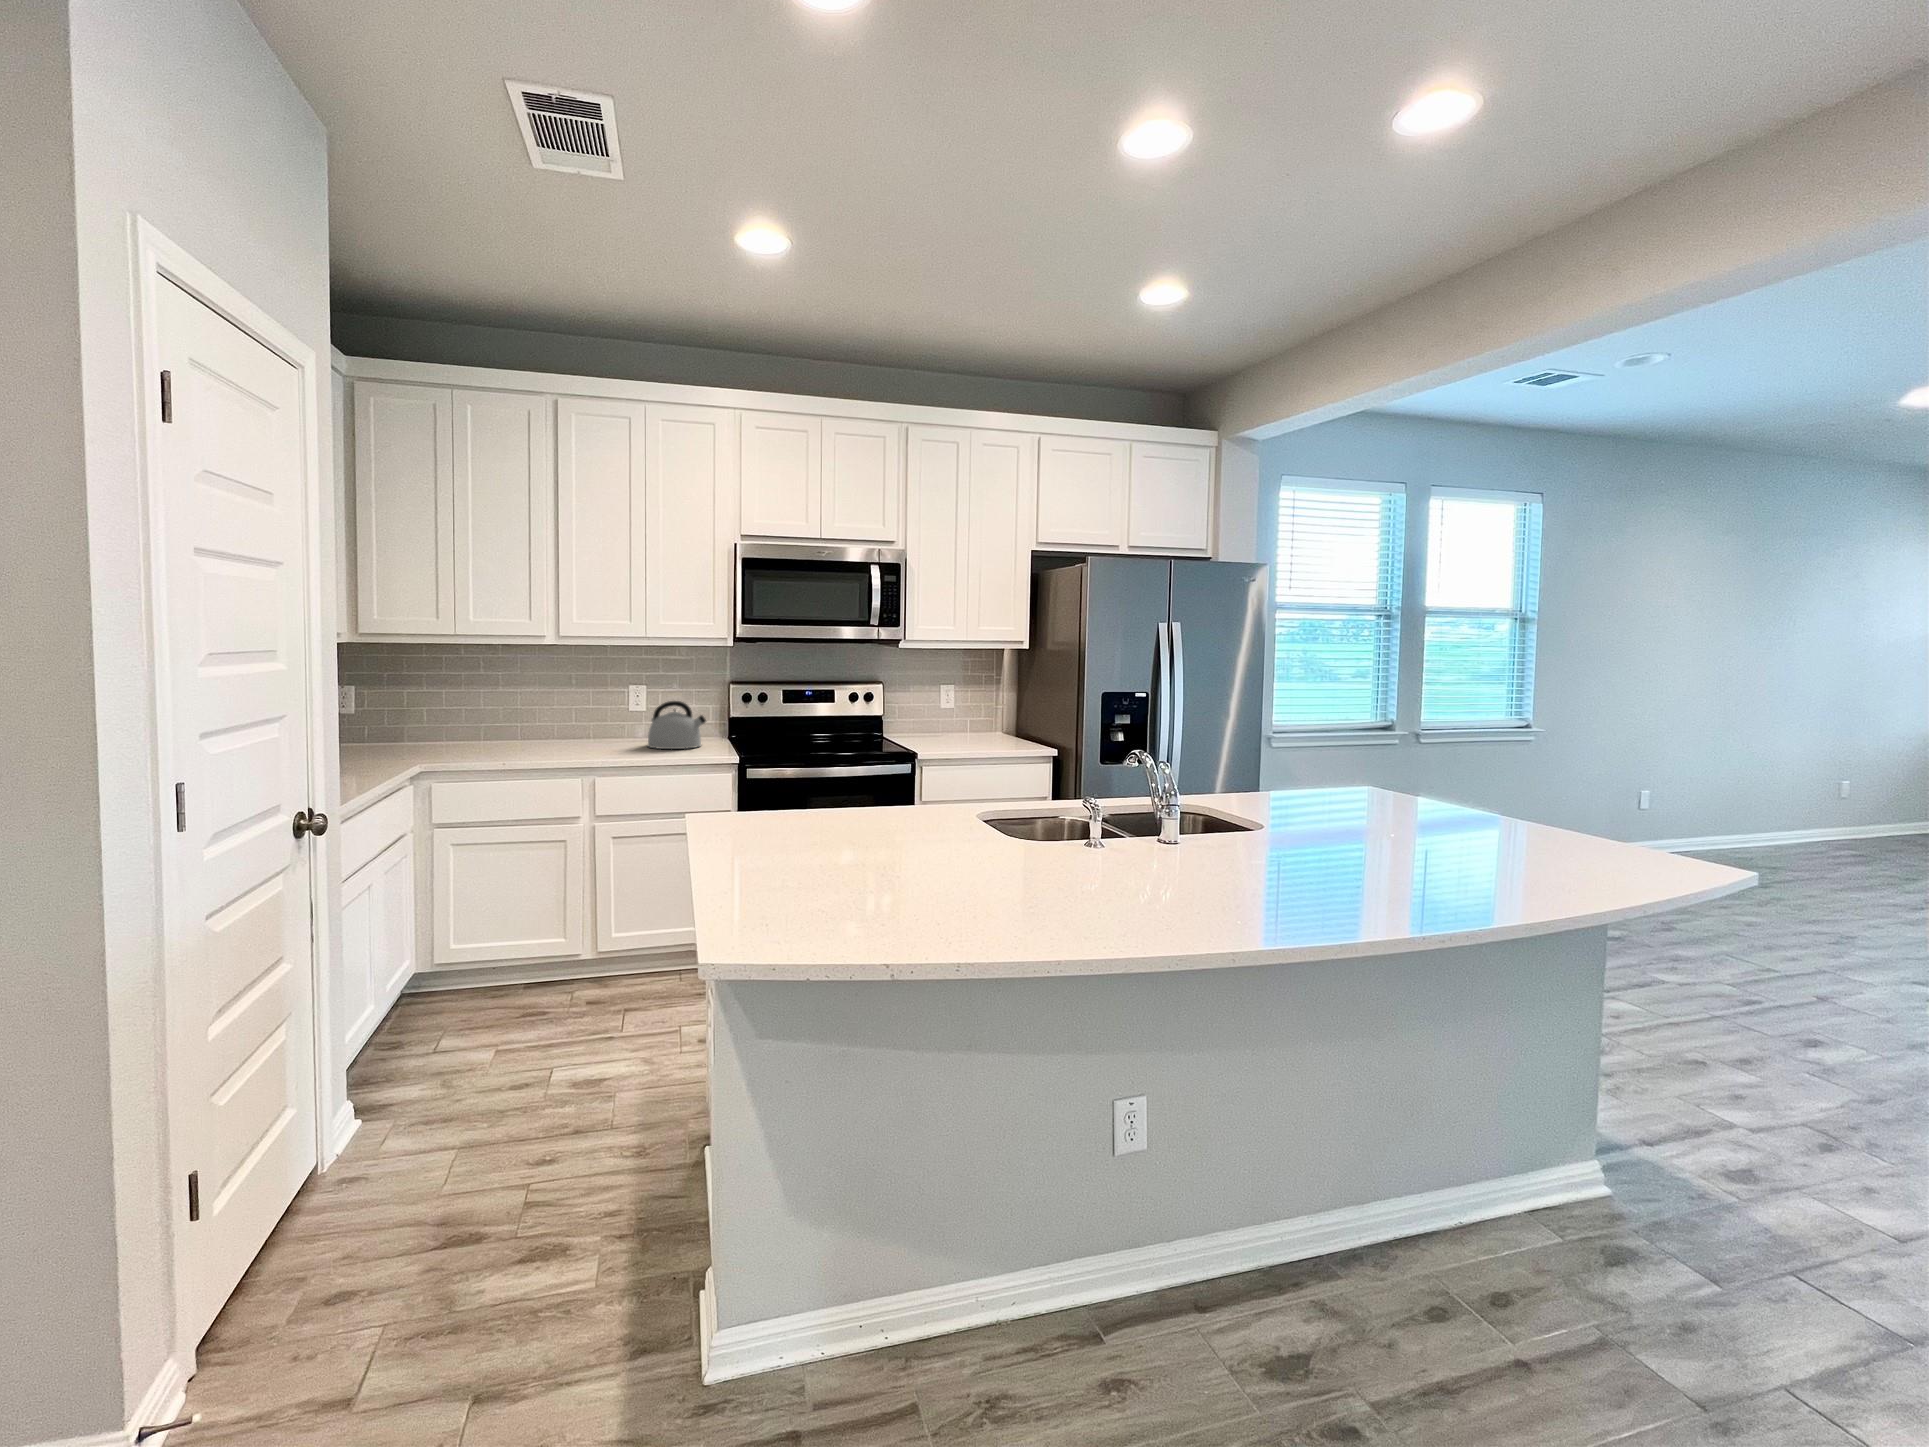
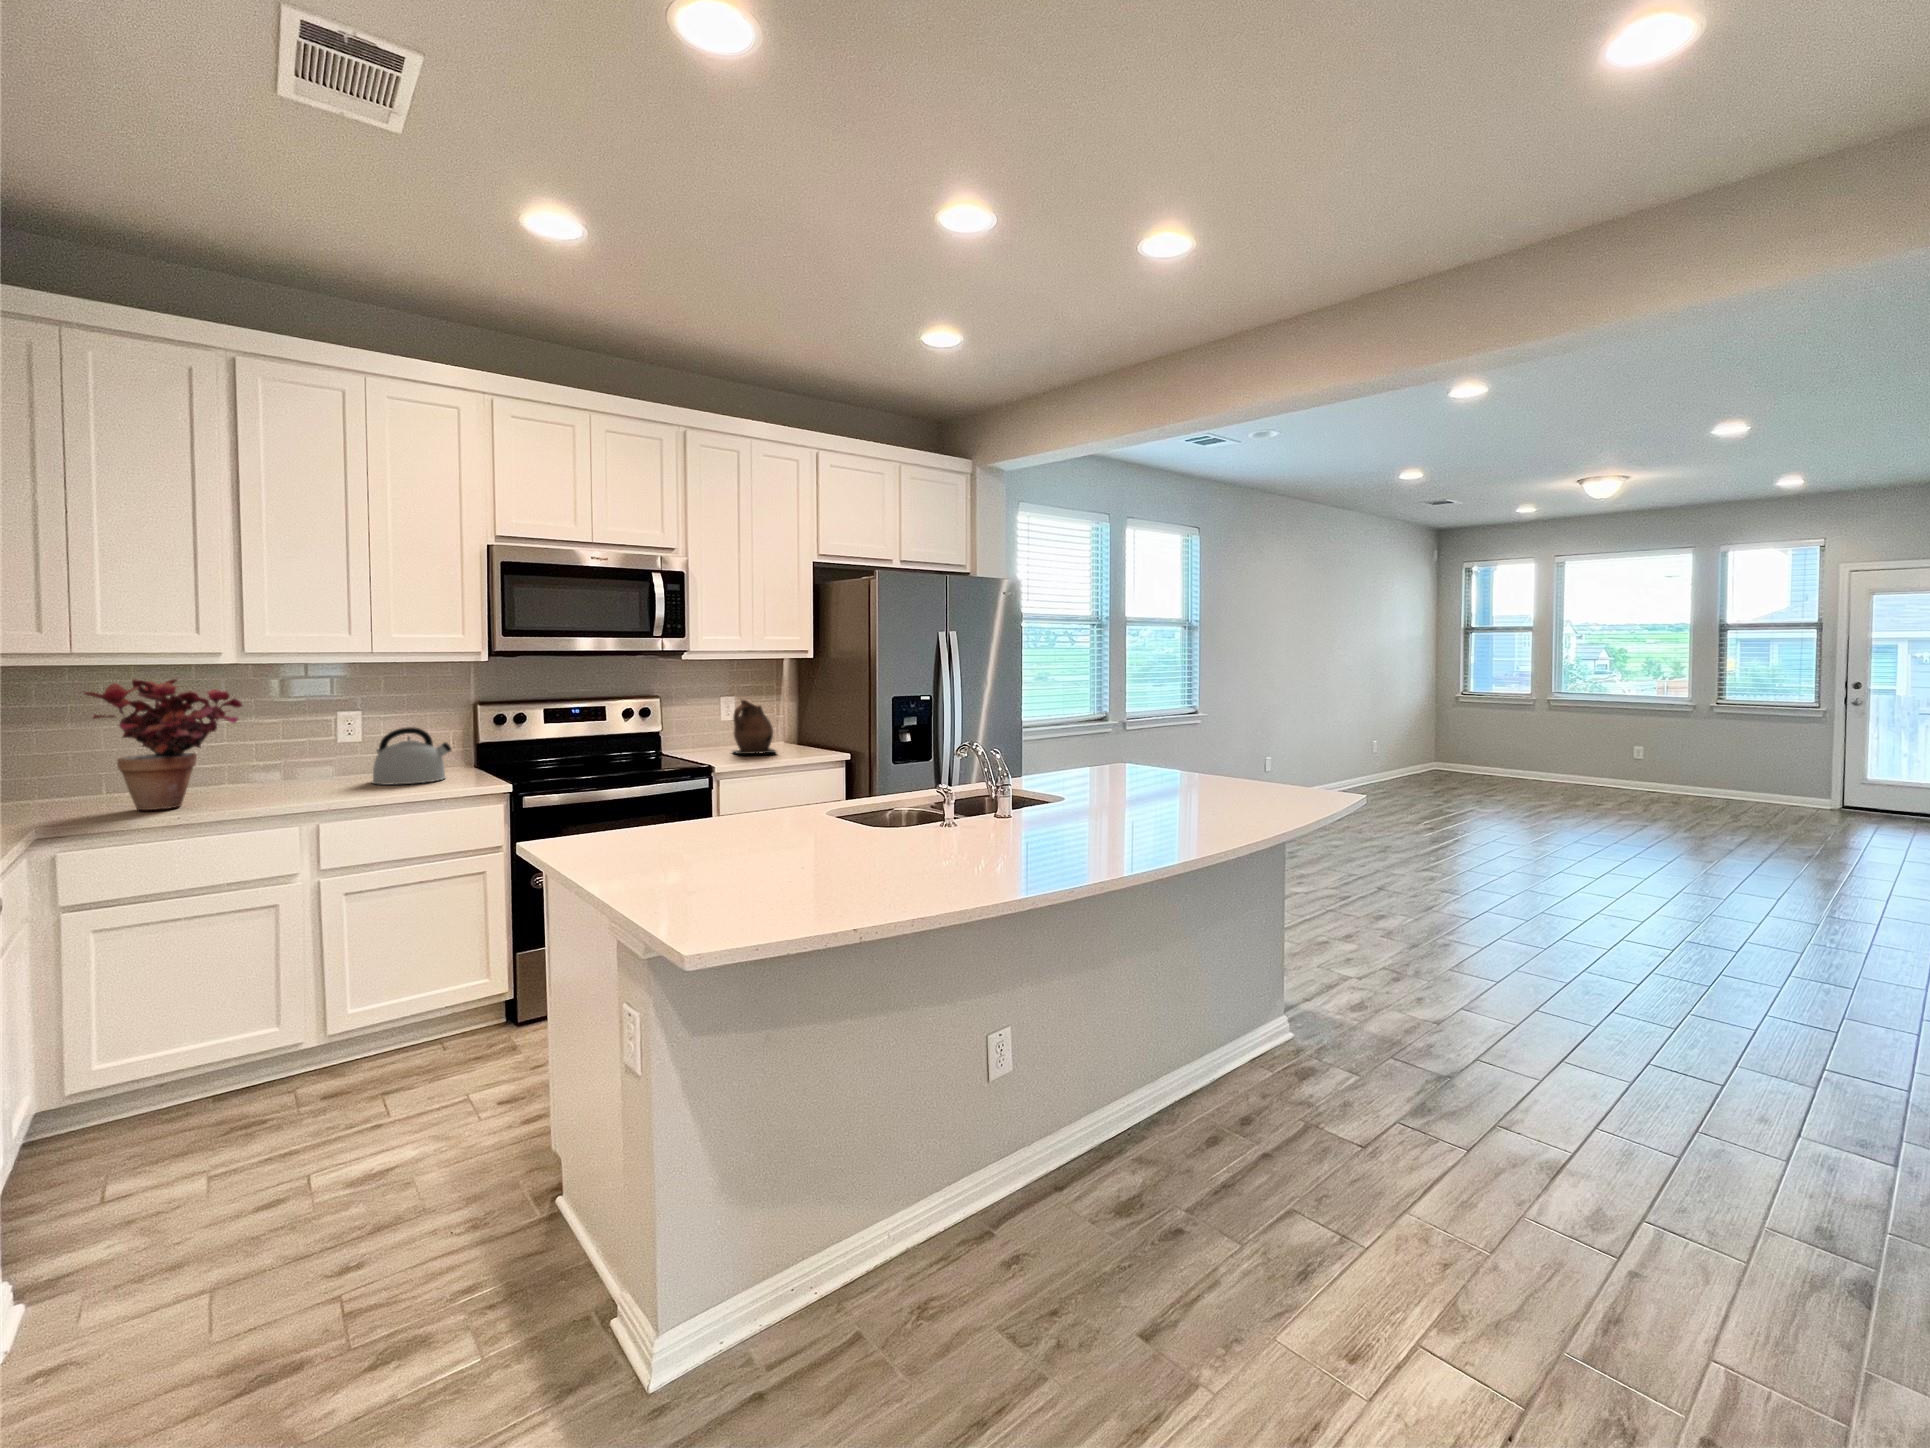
potted plant: none [452,654,553,756] -> present [84,679,242,810]
ceramic pitcher: none [947,688,990,744] -> present [733,700,776,754]

